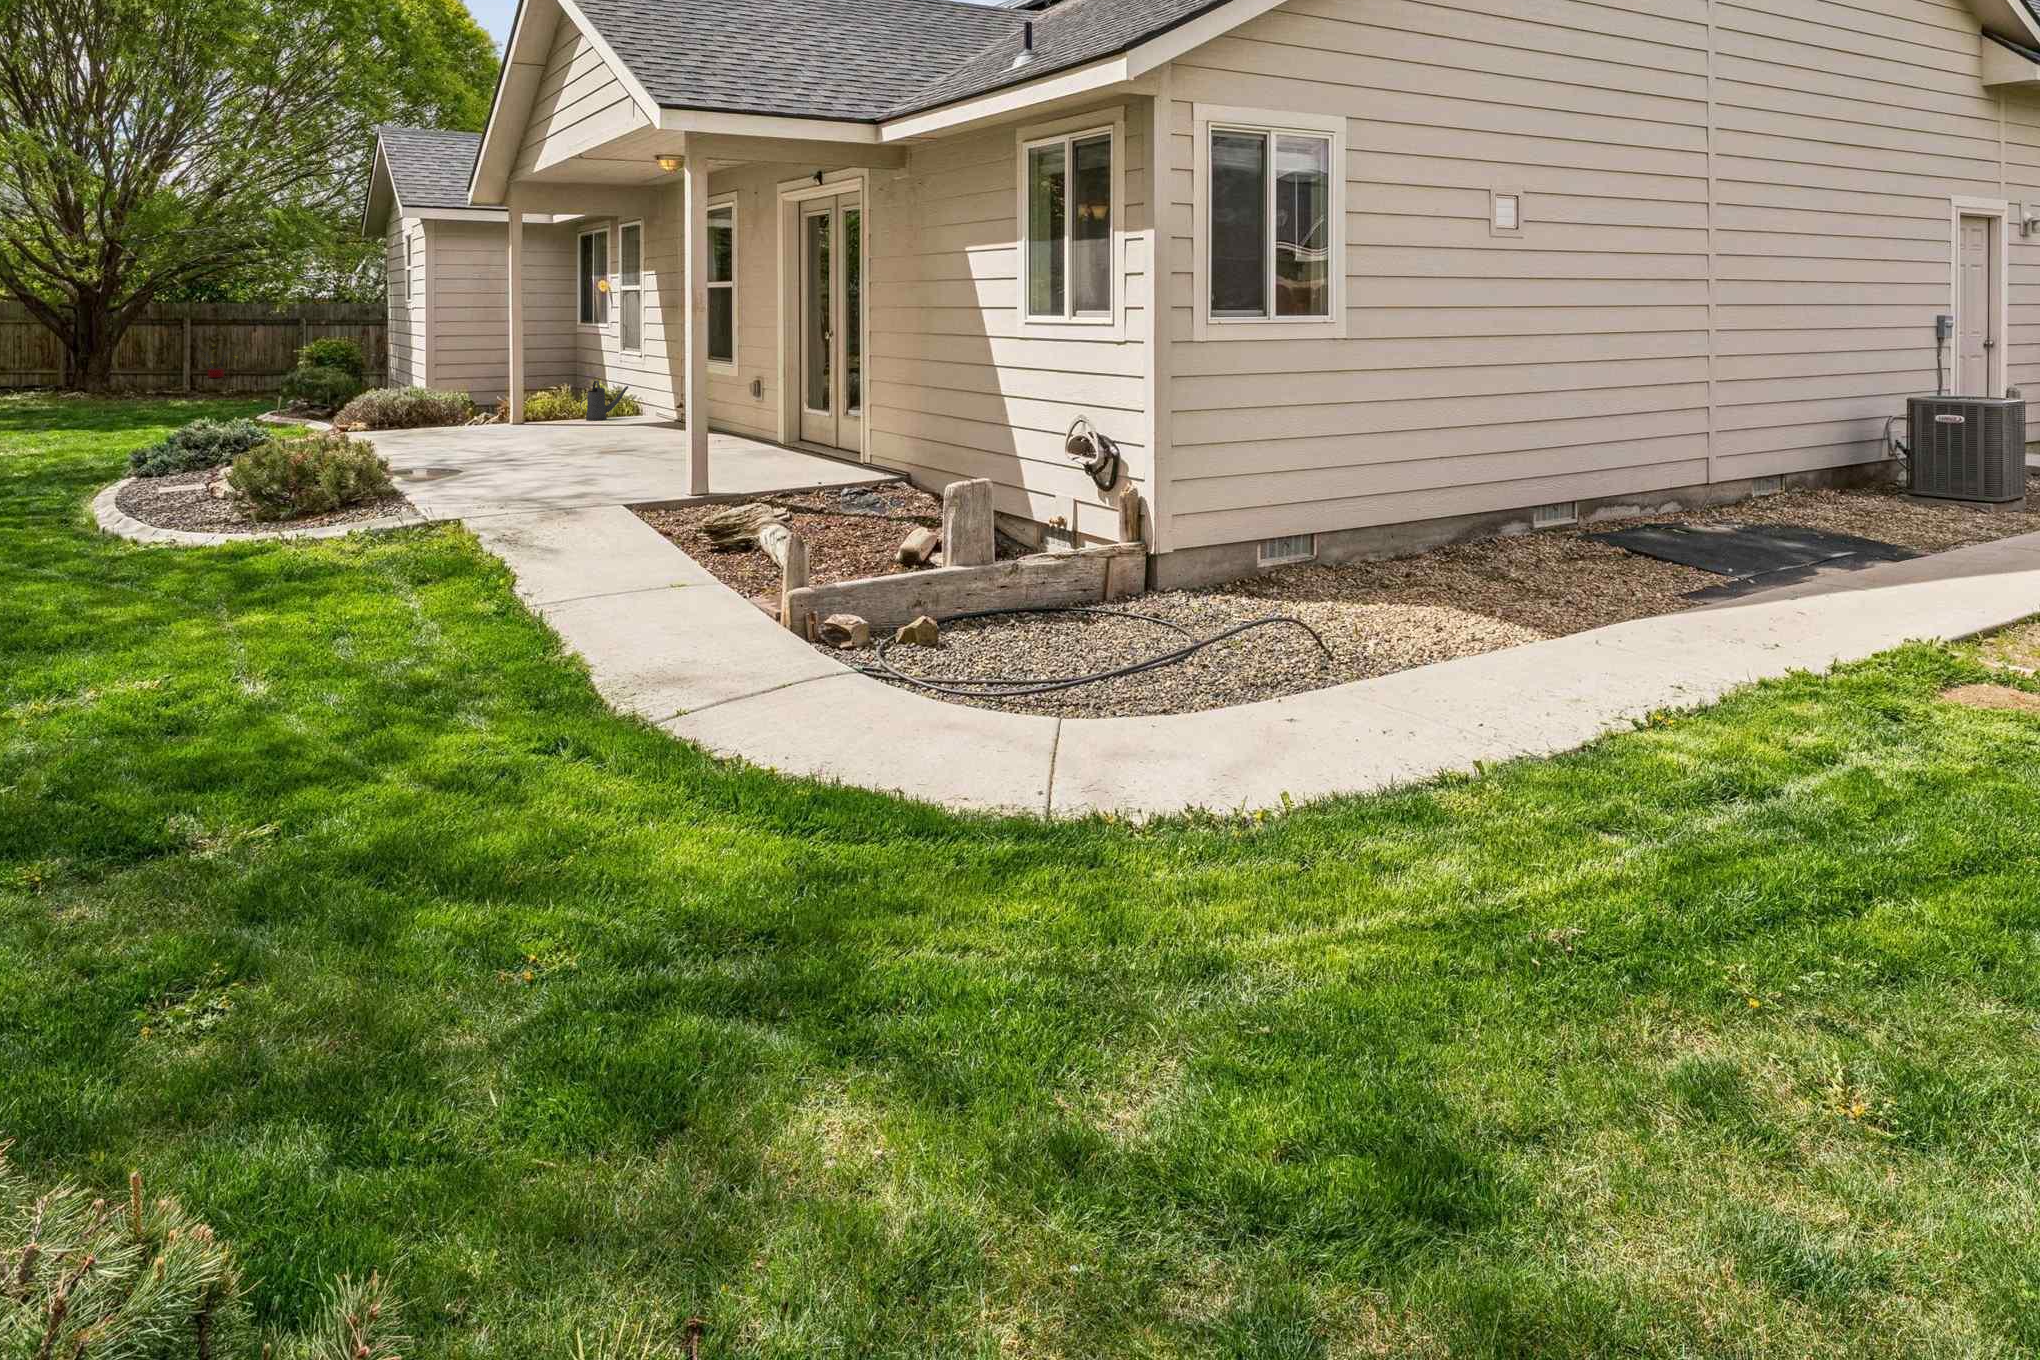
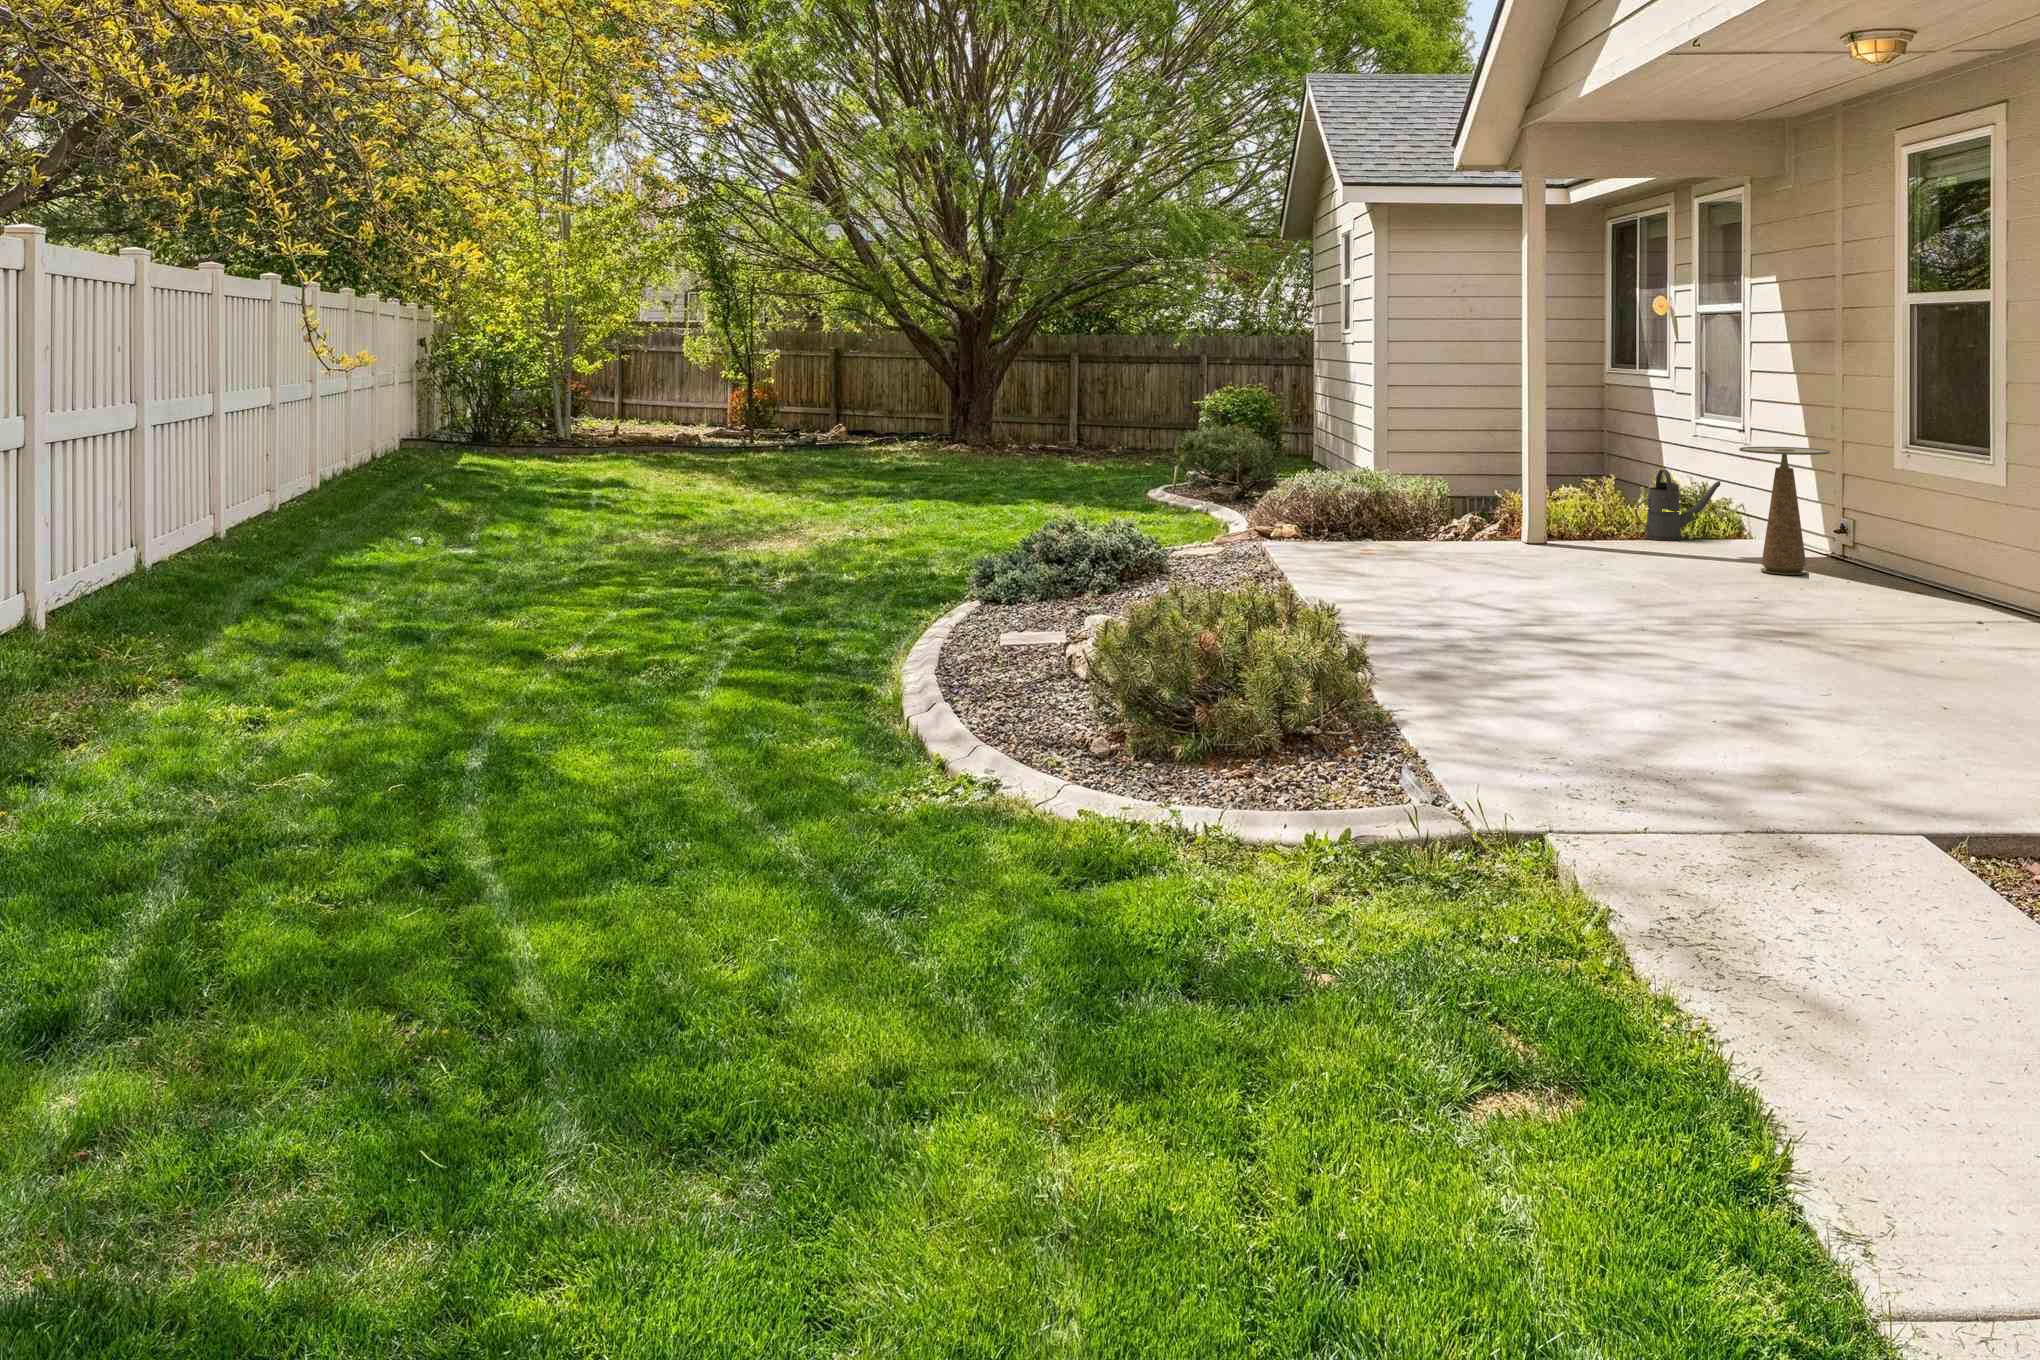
decorative plant: present [207,348,227,378] -> none [1086,390,1133,434]
side table: none [626,364,672,432] -> present [1739,447,1831,575]

